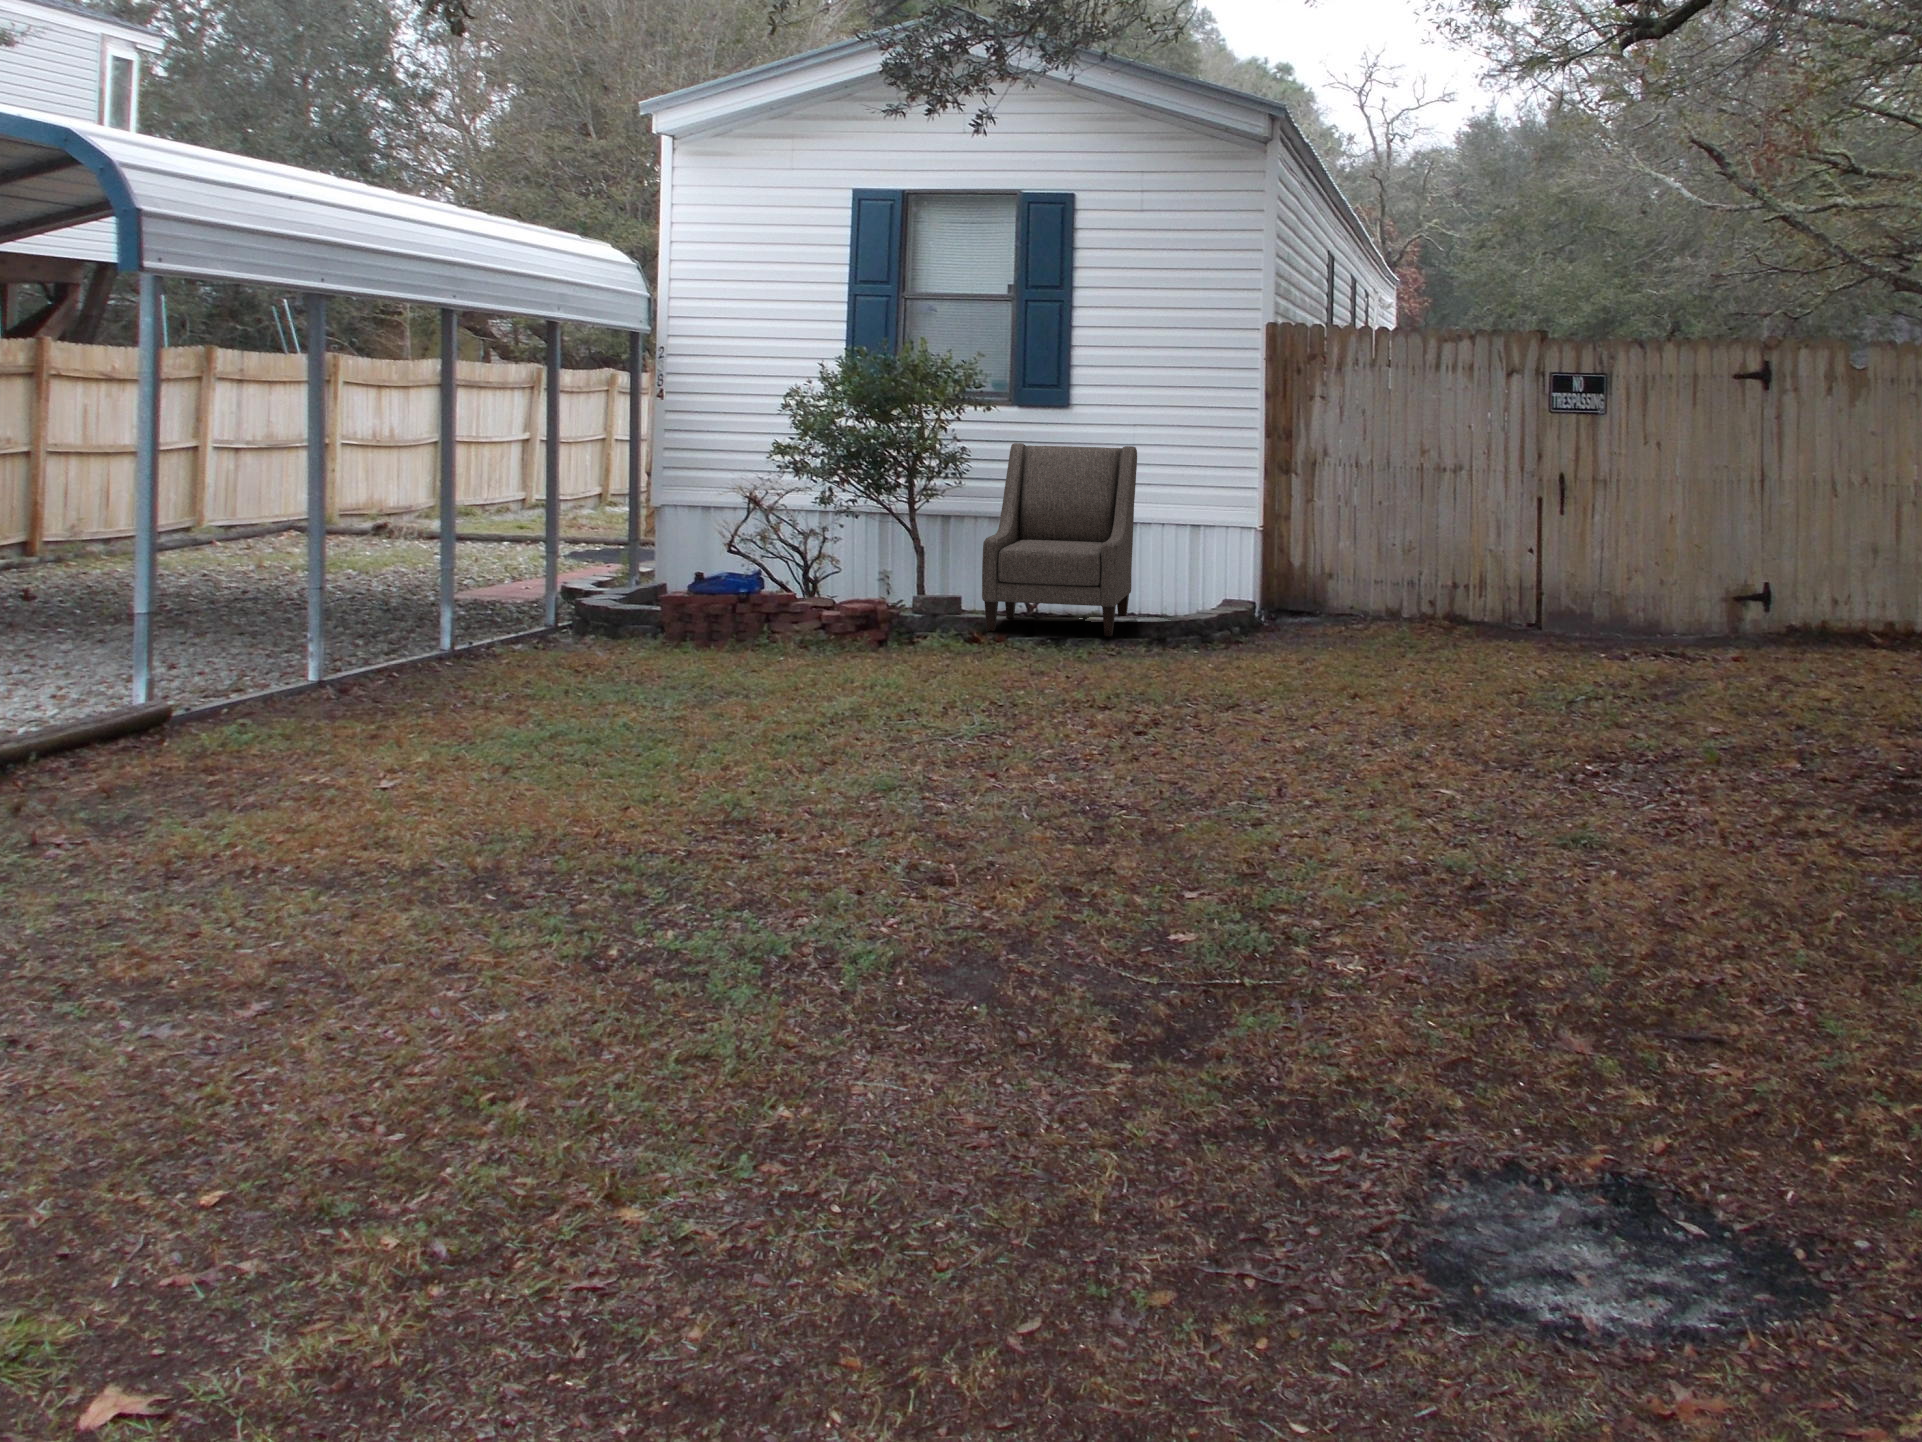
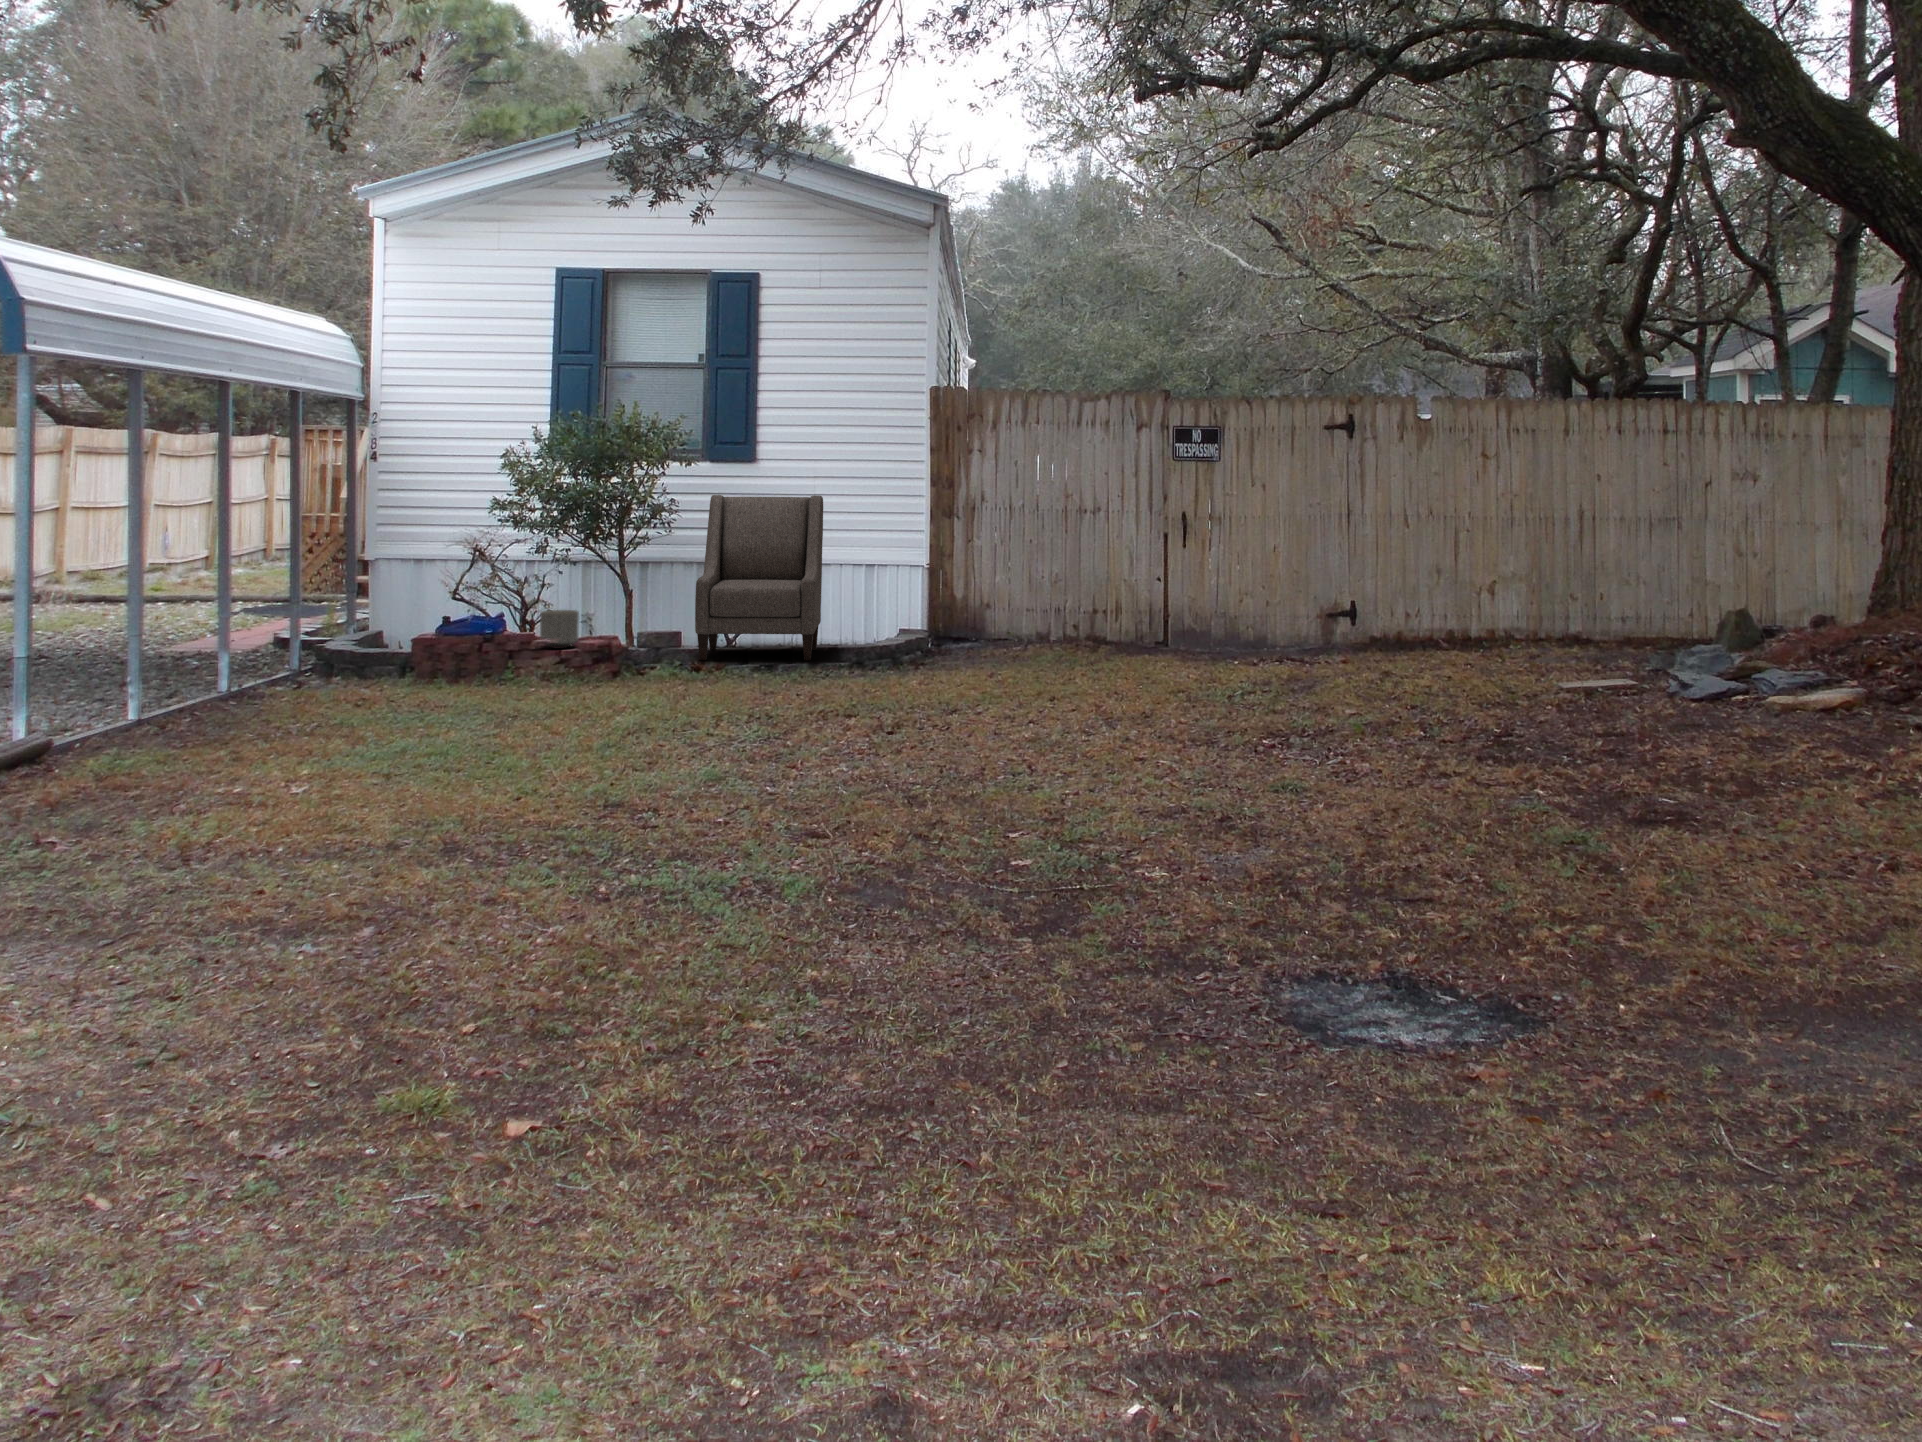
planter: none [824,566,866,610] -> present [540,610,579,648]

